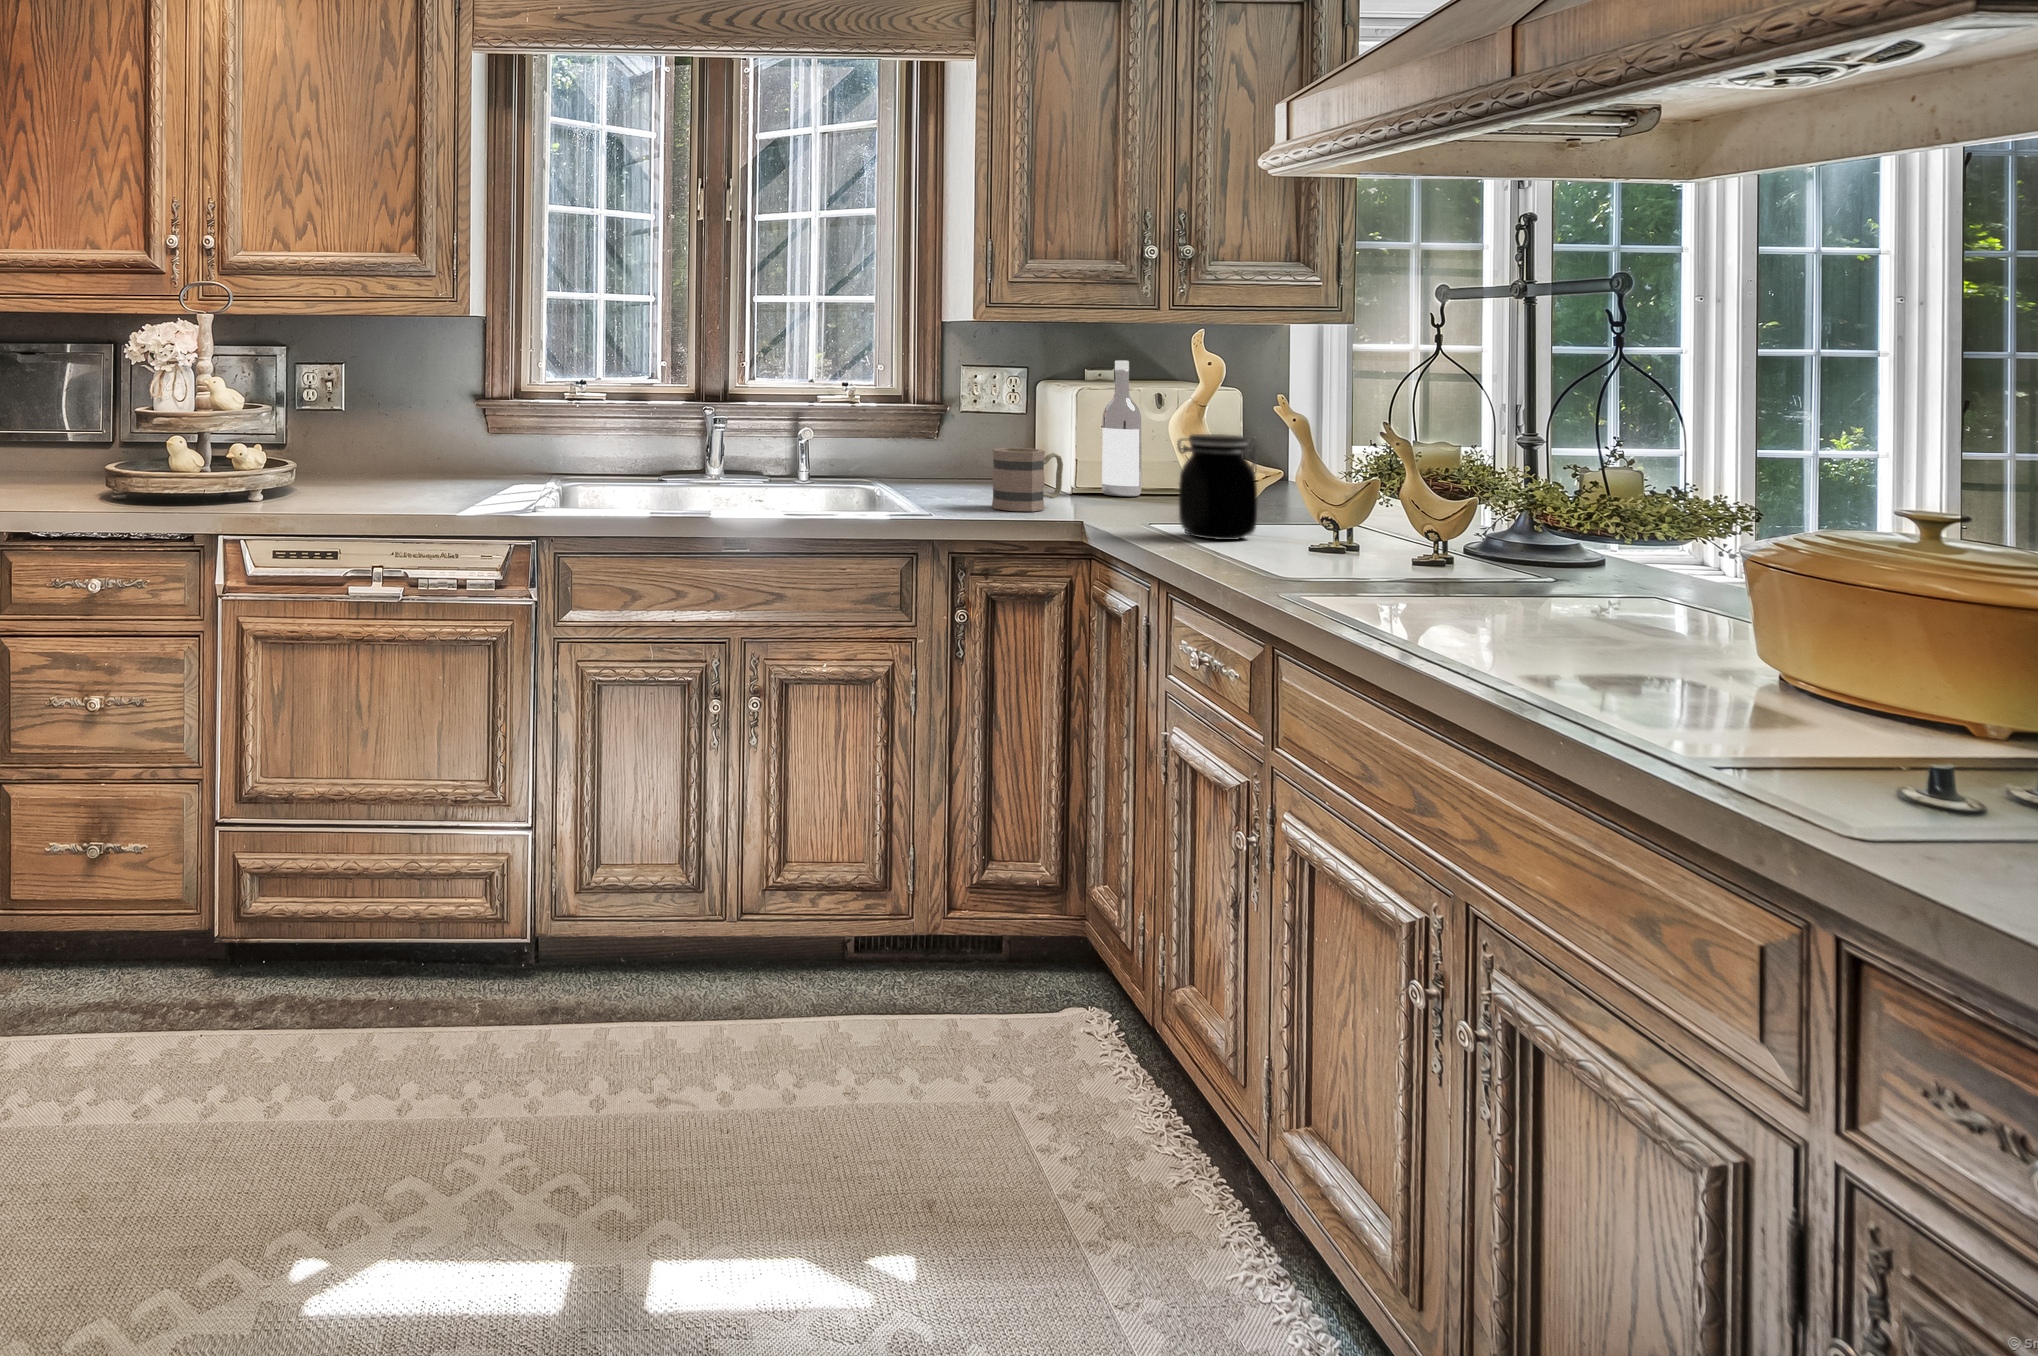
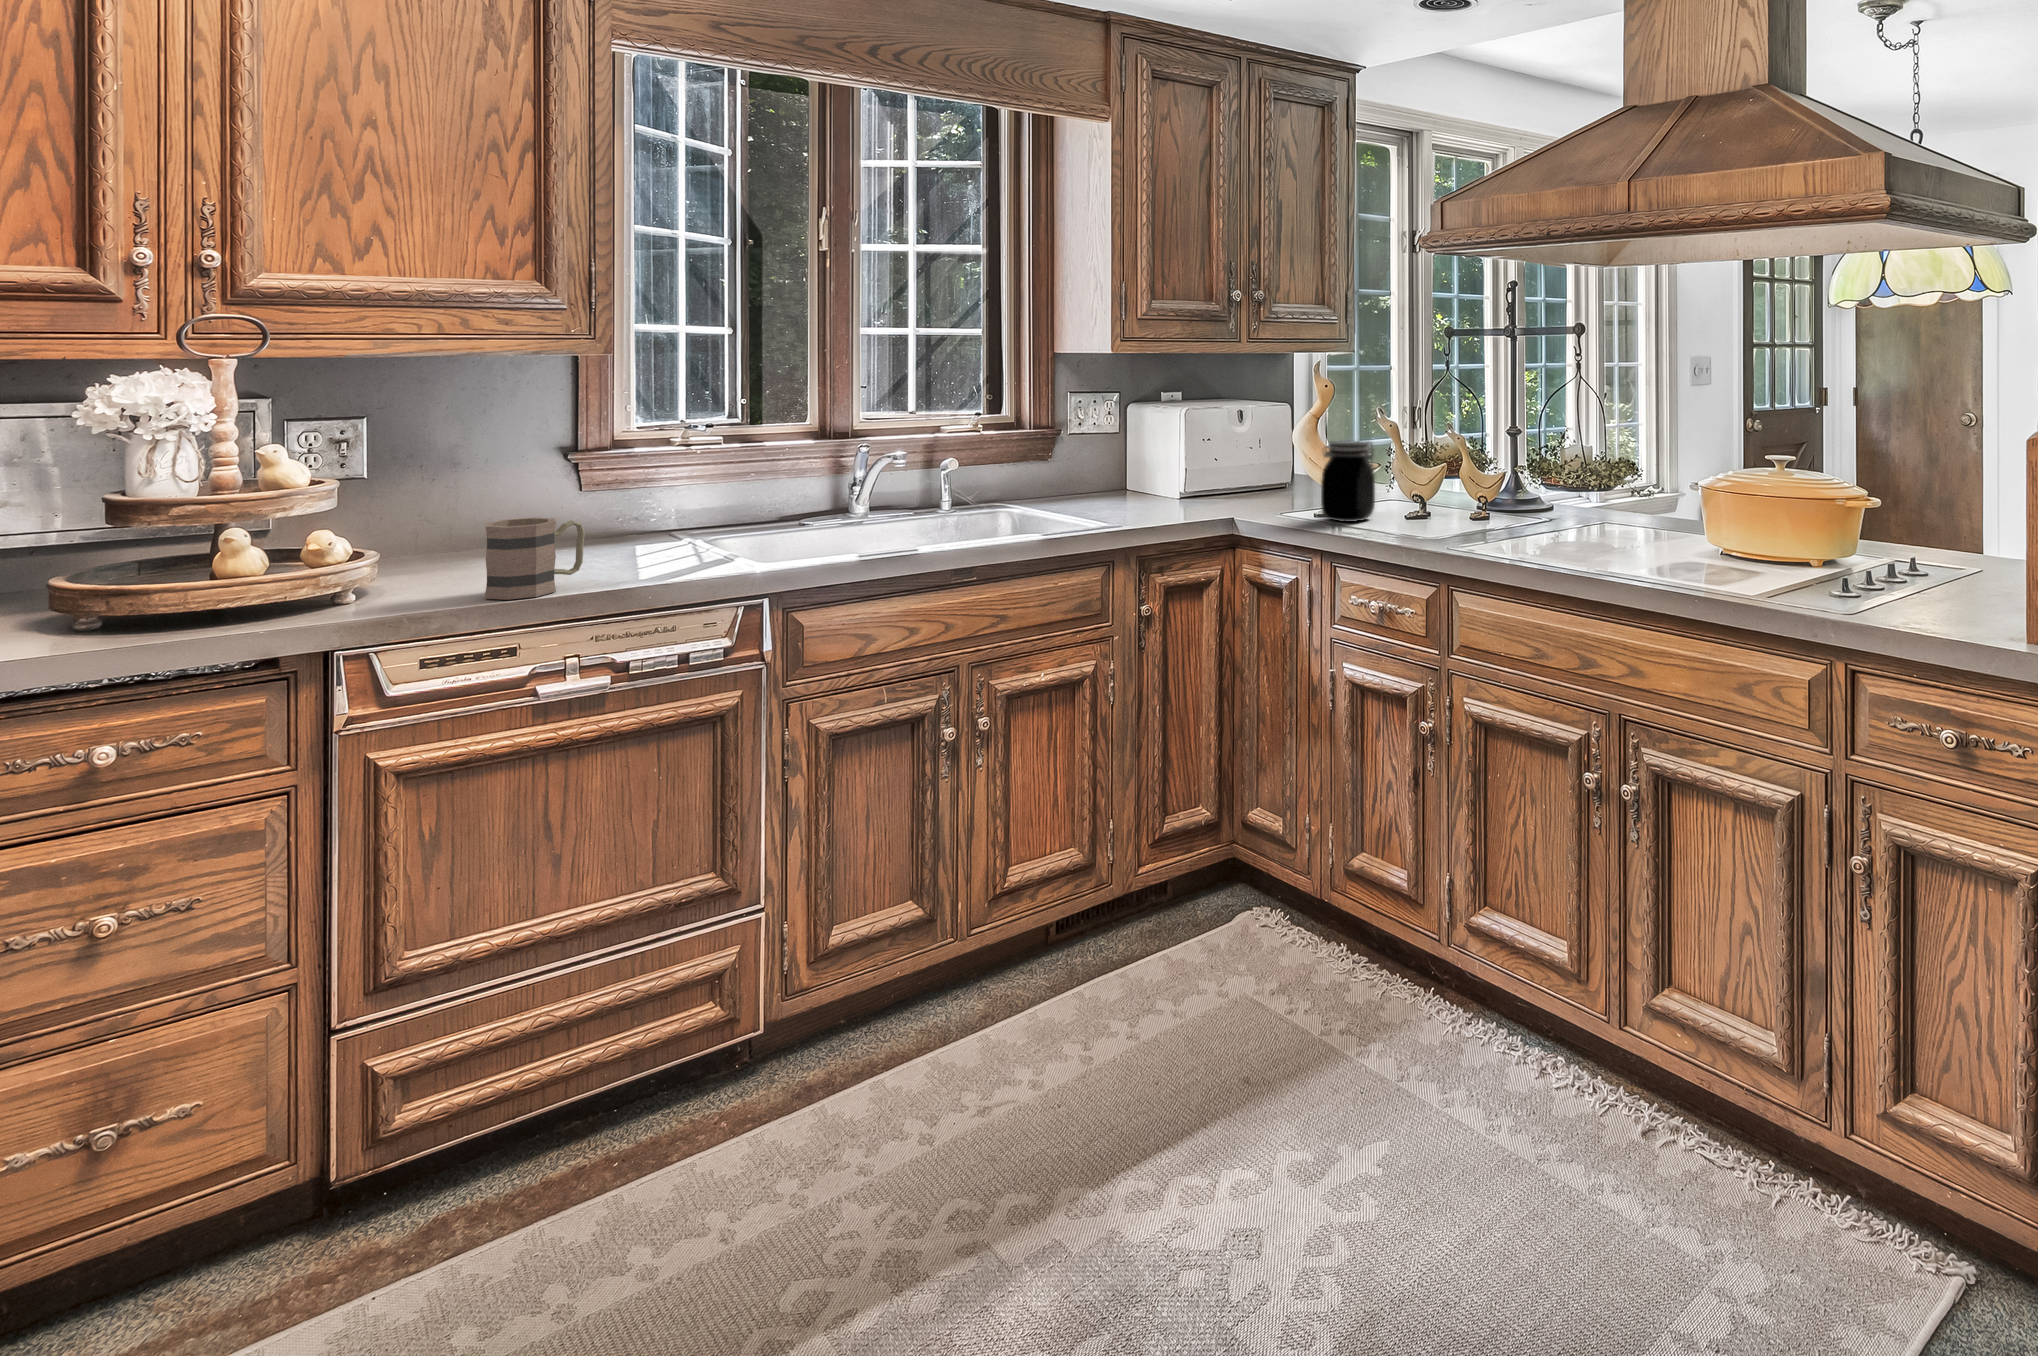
wine bottle: present [1102,361,1141,496] -> none [1197,380,1227,492]
mug: present [992,448,1063,511] -> present [485,518,585,600]

